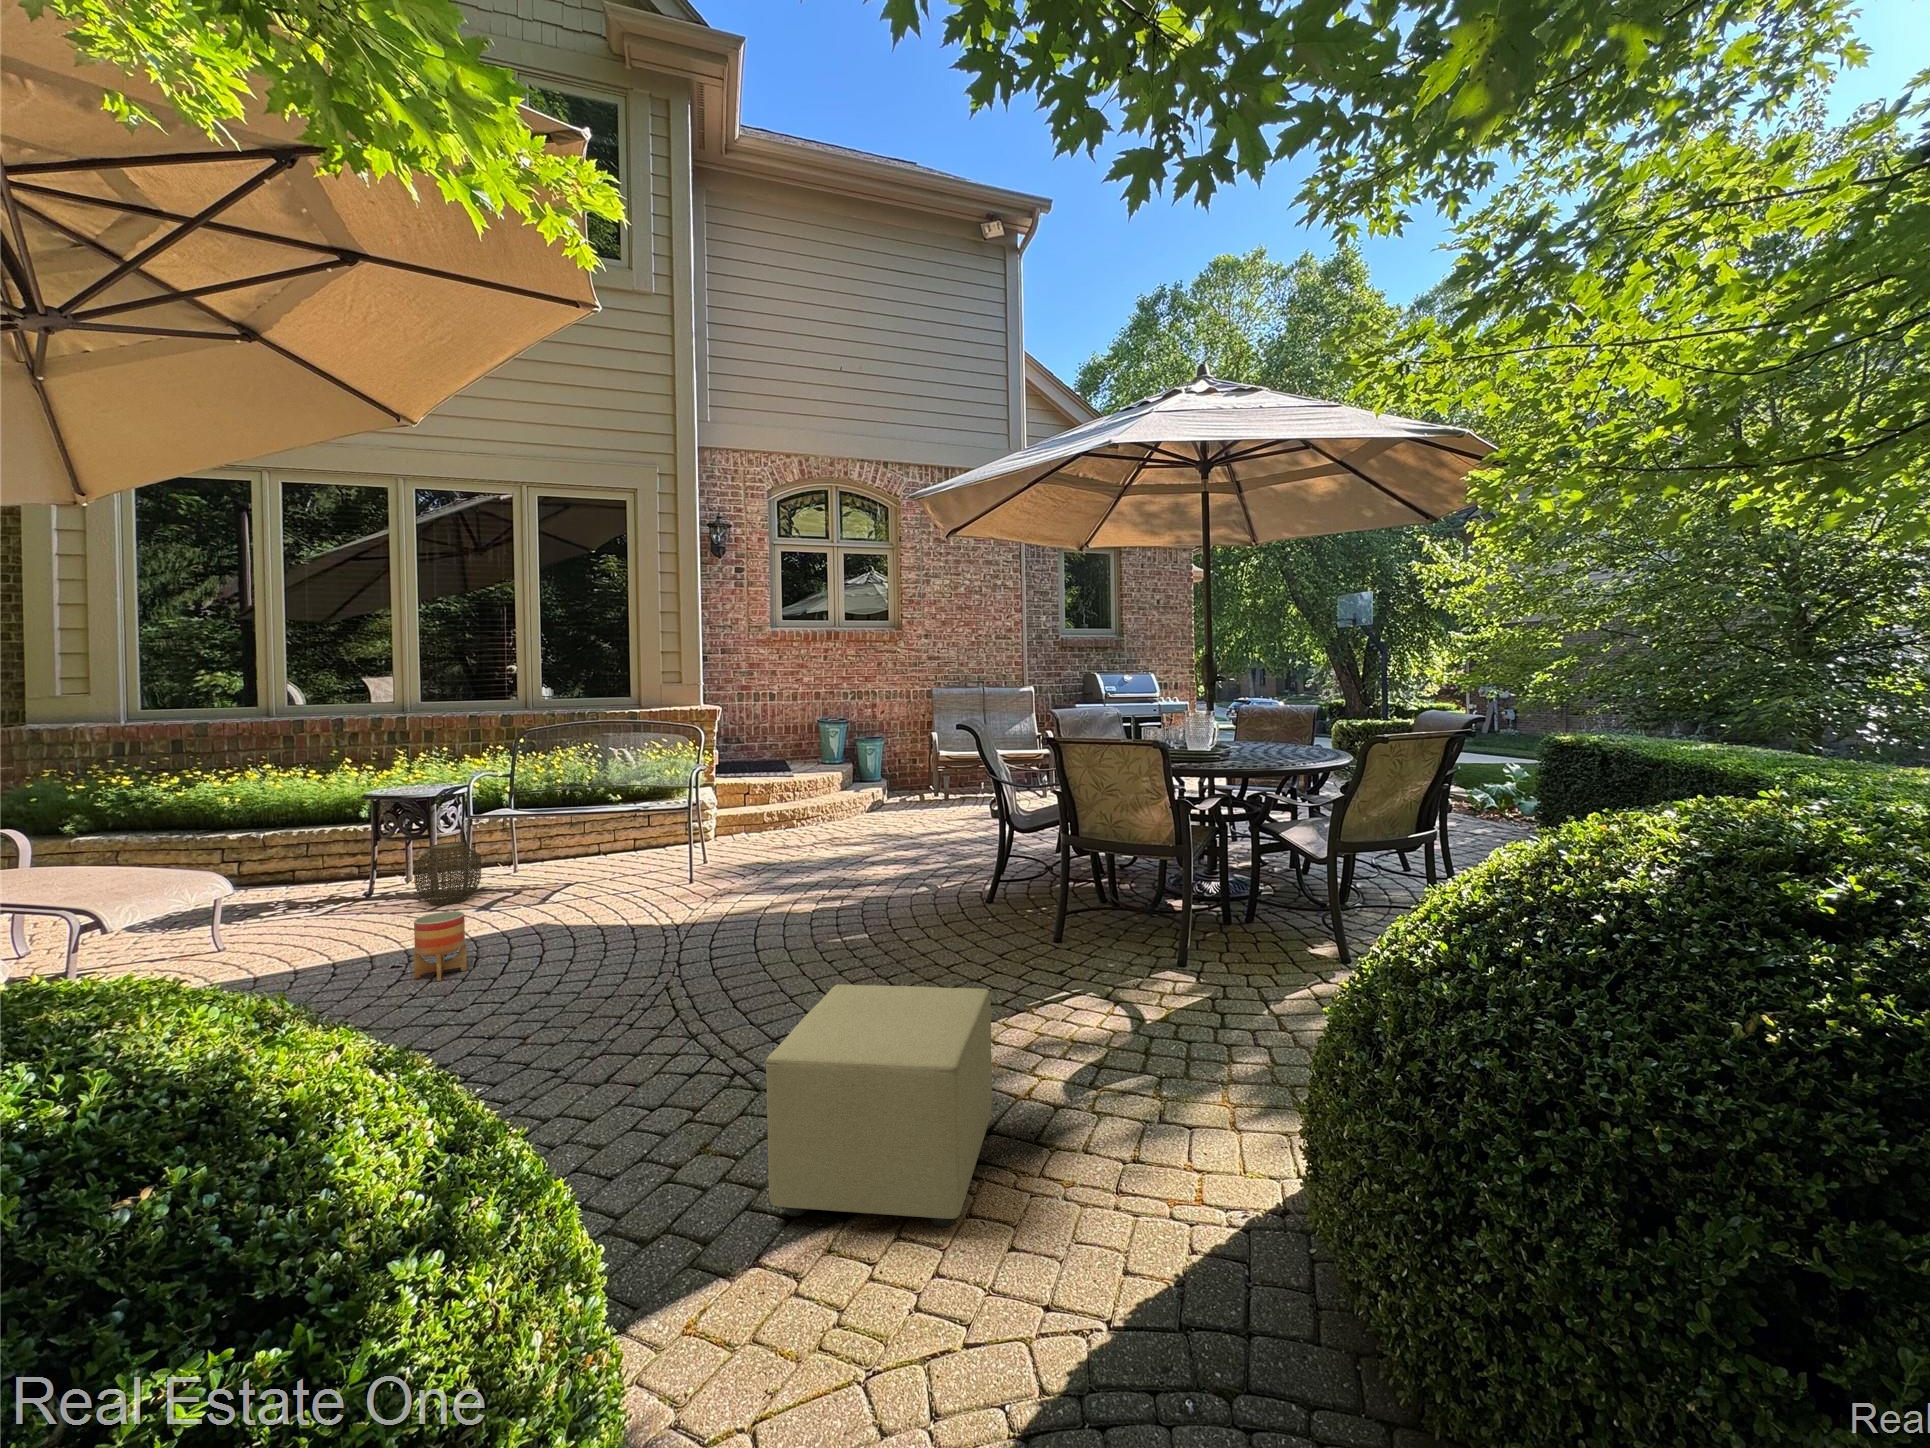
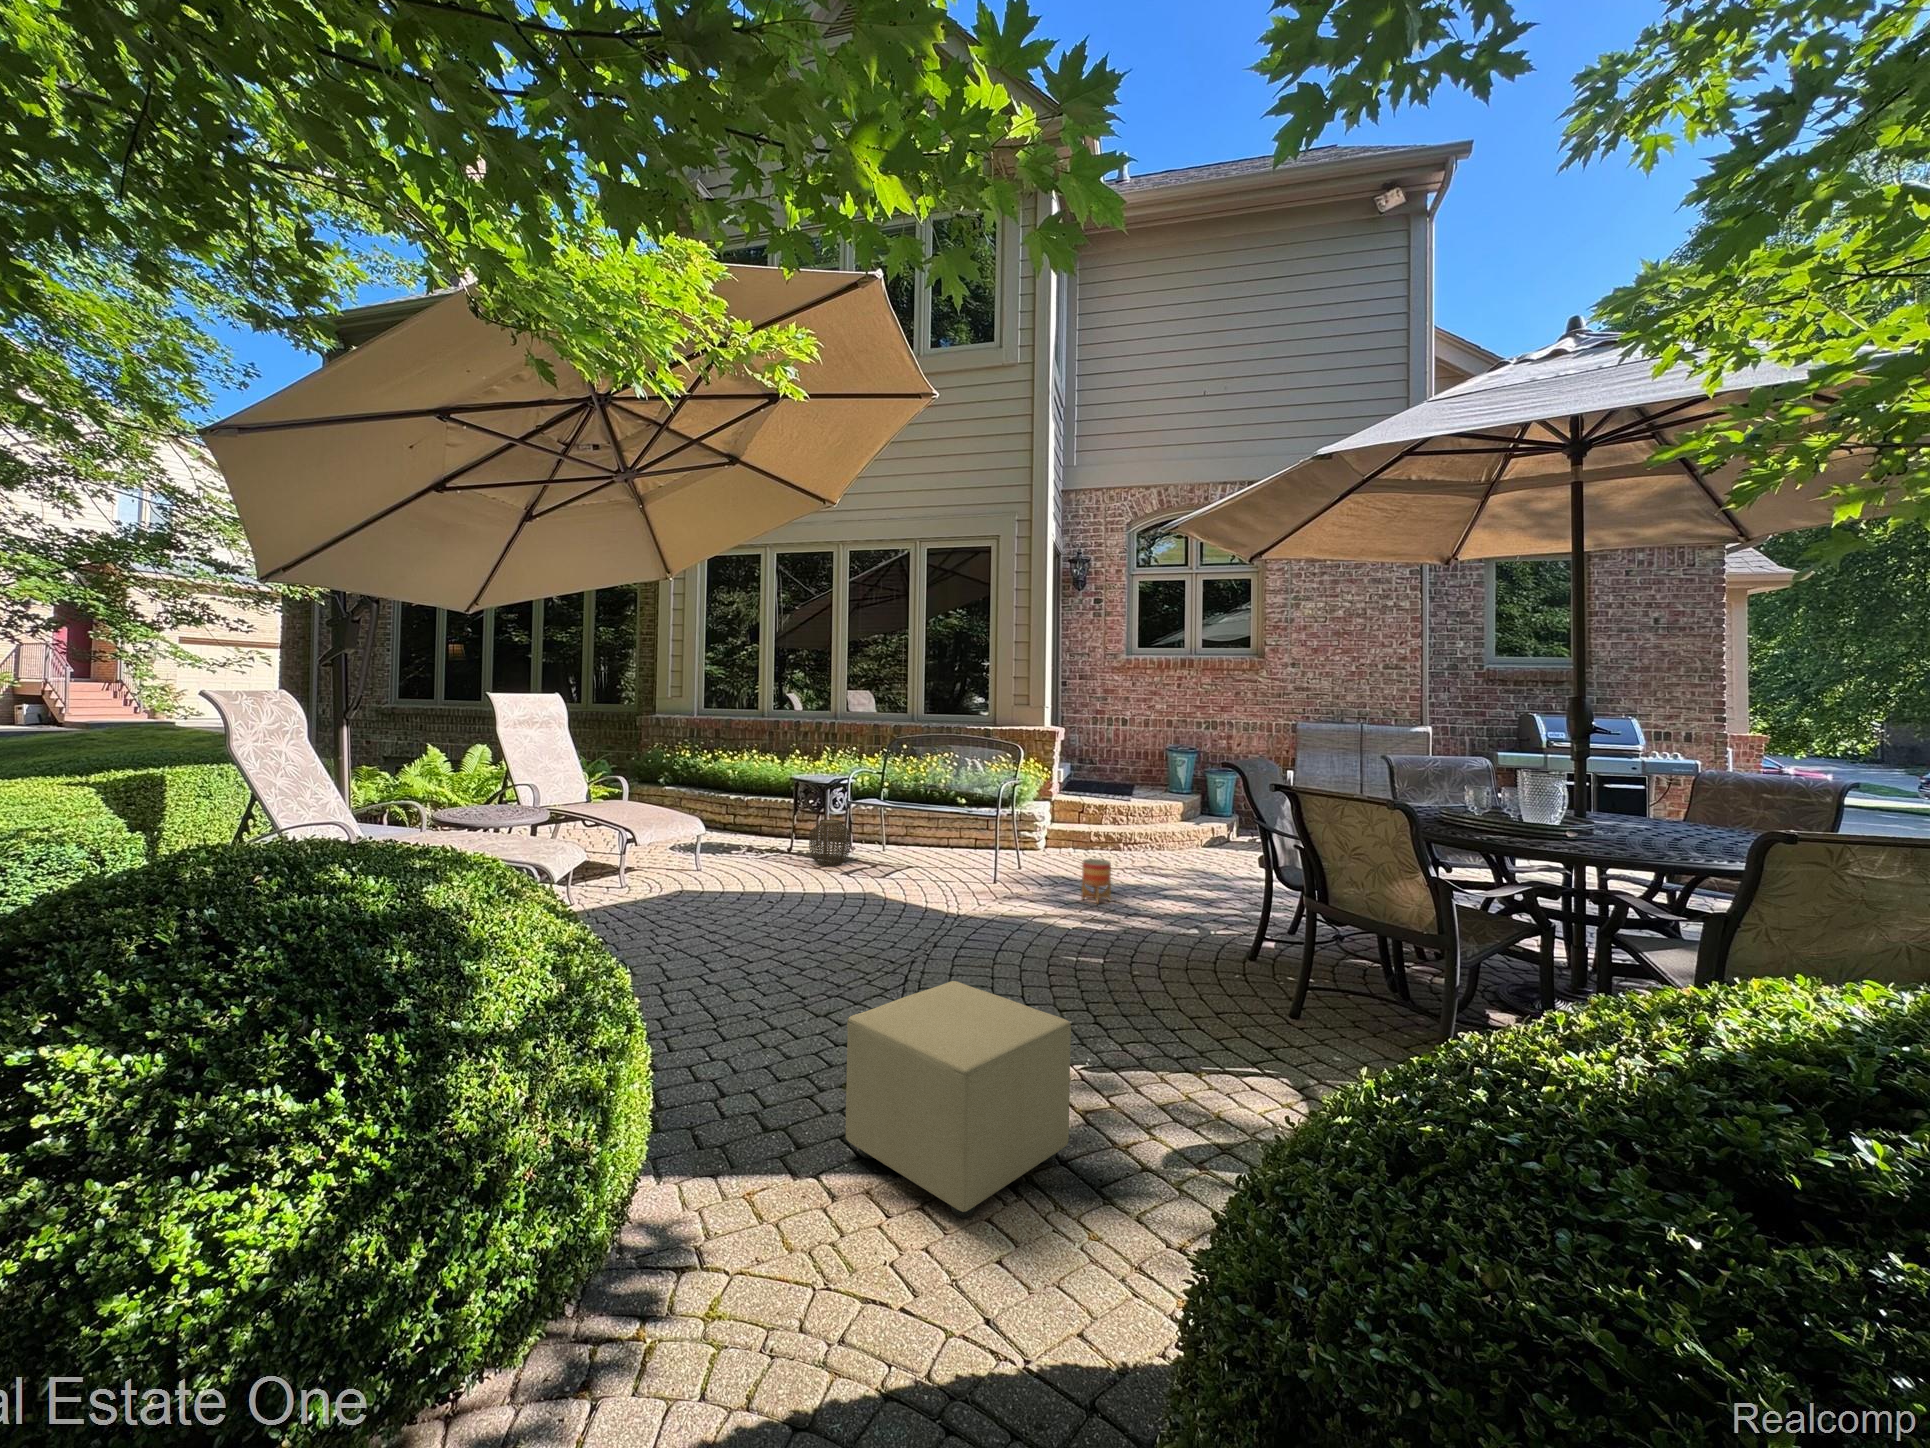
planter: present [414,911,467,981] -> present [1081,859,1111,904]

